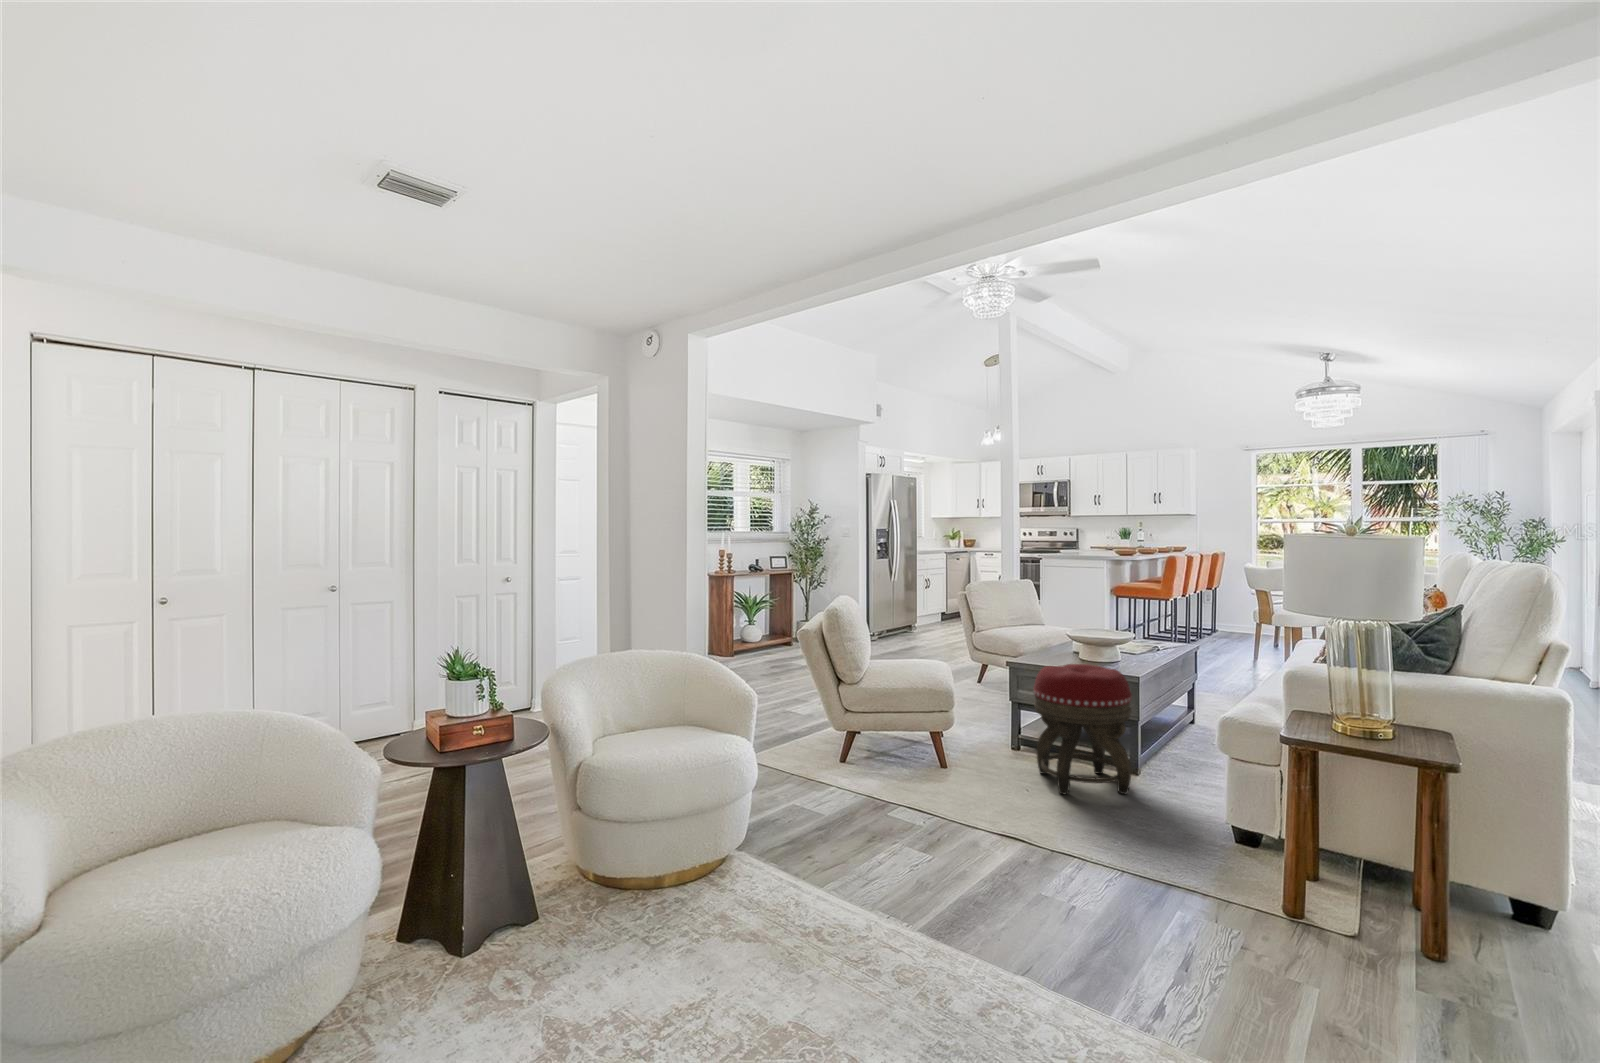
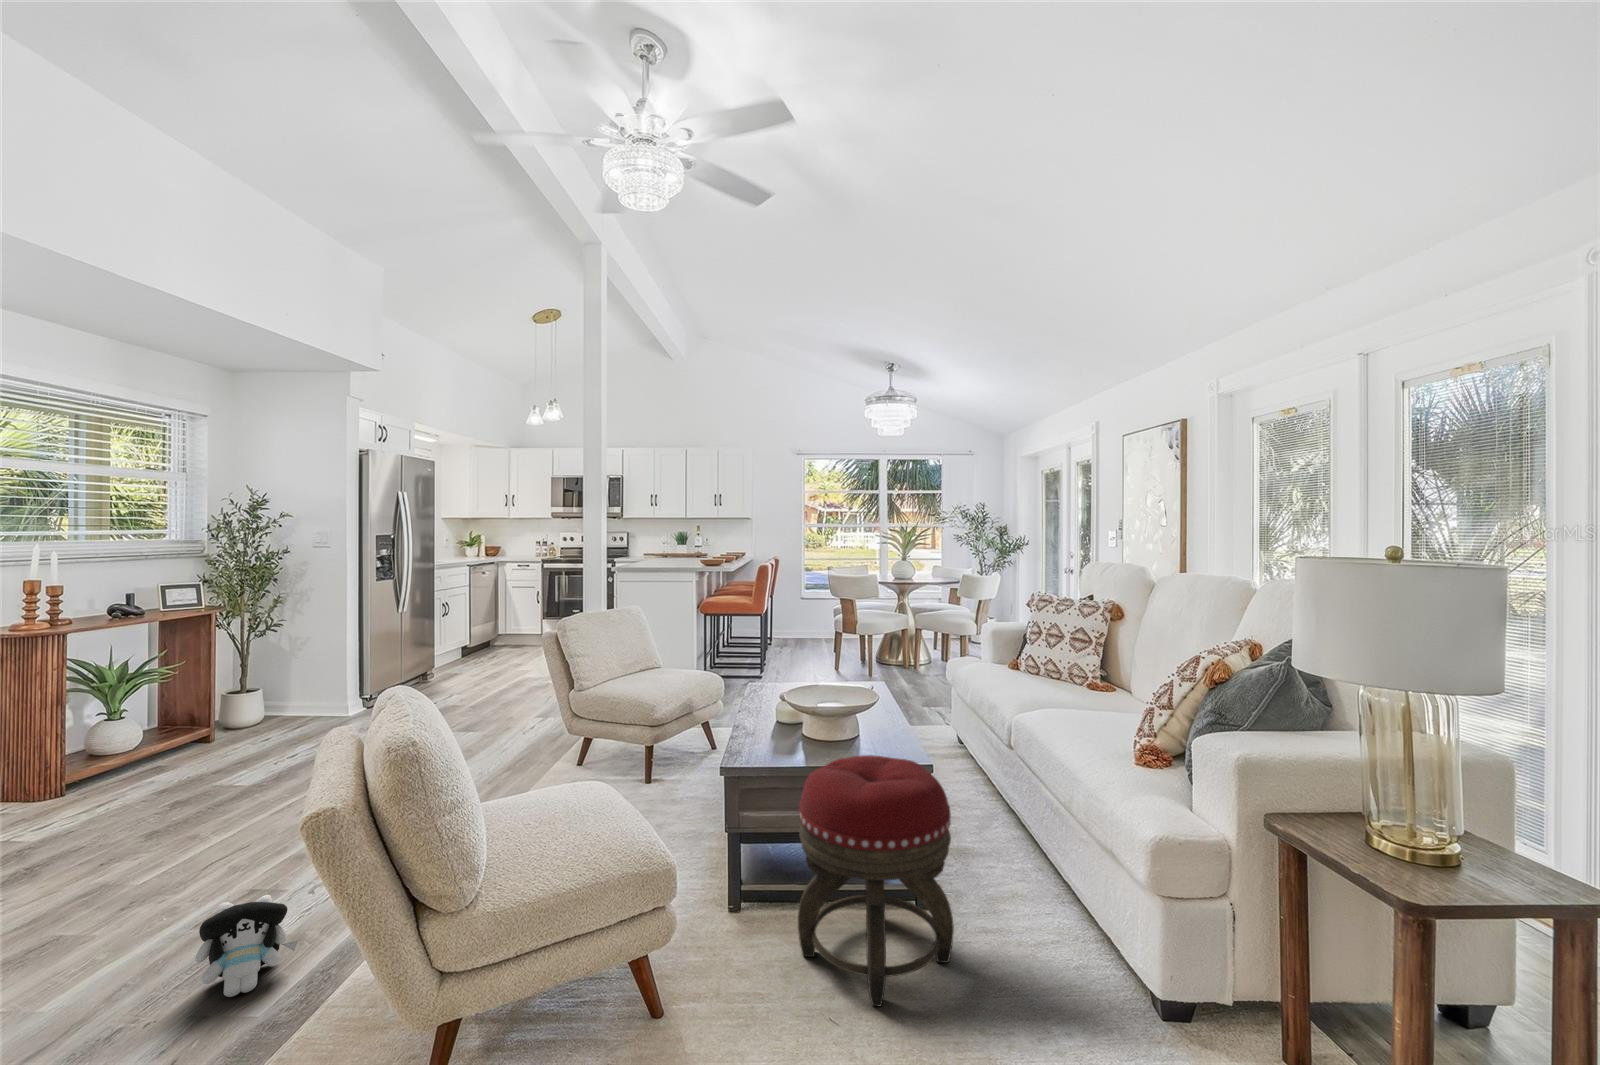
plush toy: none [775,689,811,726] -> present [195,895,298,997]

